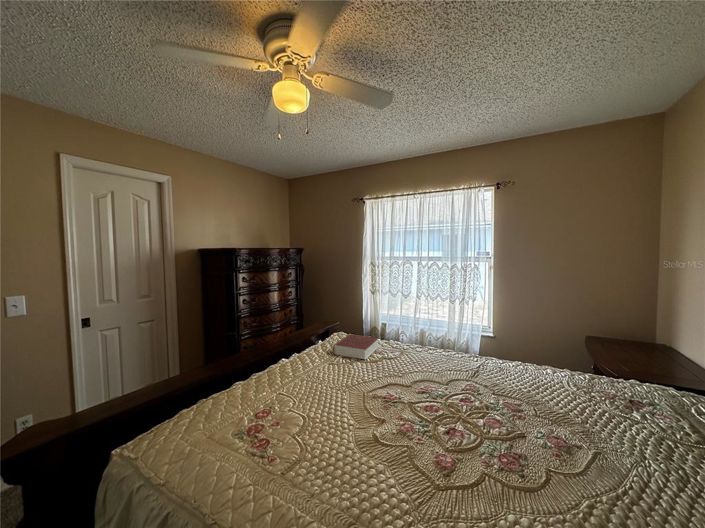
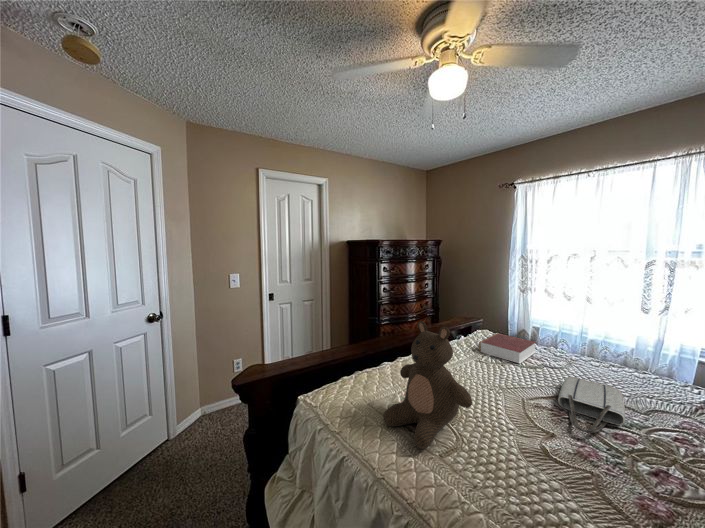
stuffed bear: none [221,335,314,475] -> present [383,321,472,449]
tote bag: none [390,364,433,411] -> present [558,377,625,433]

